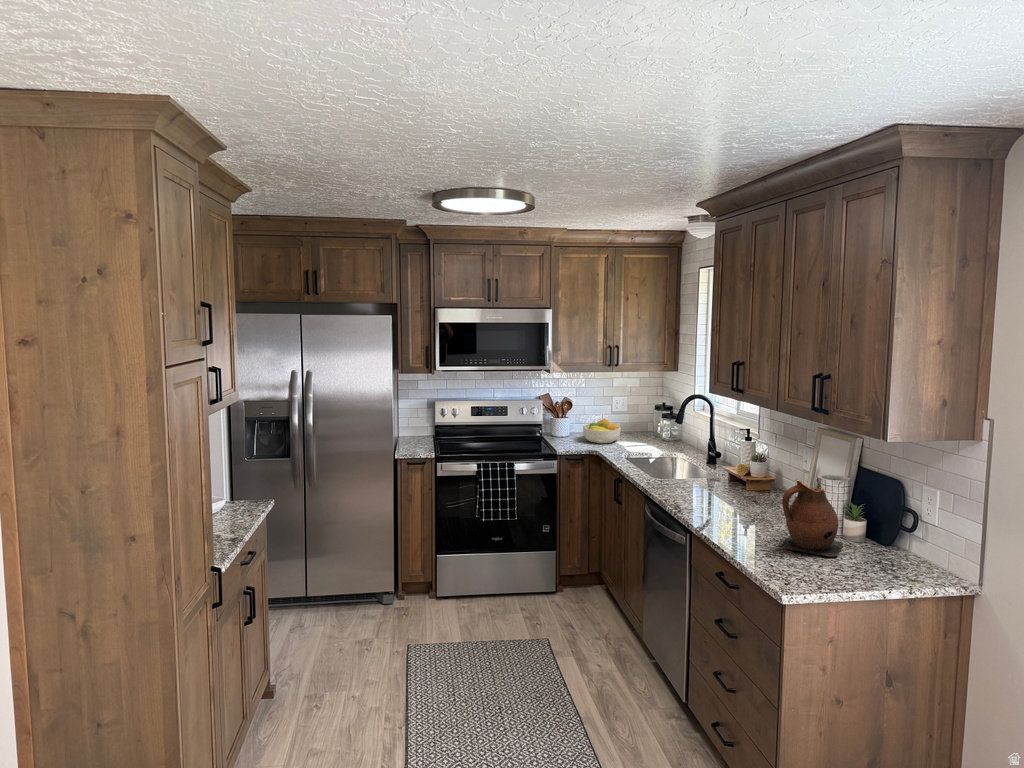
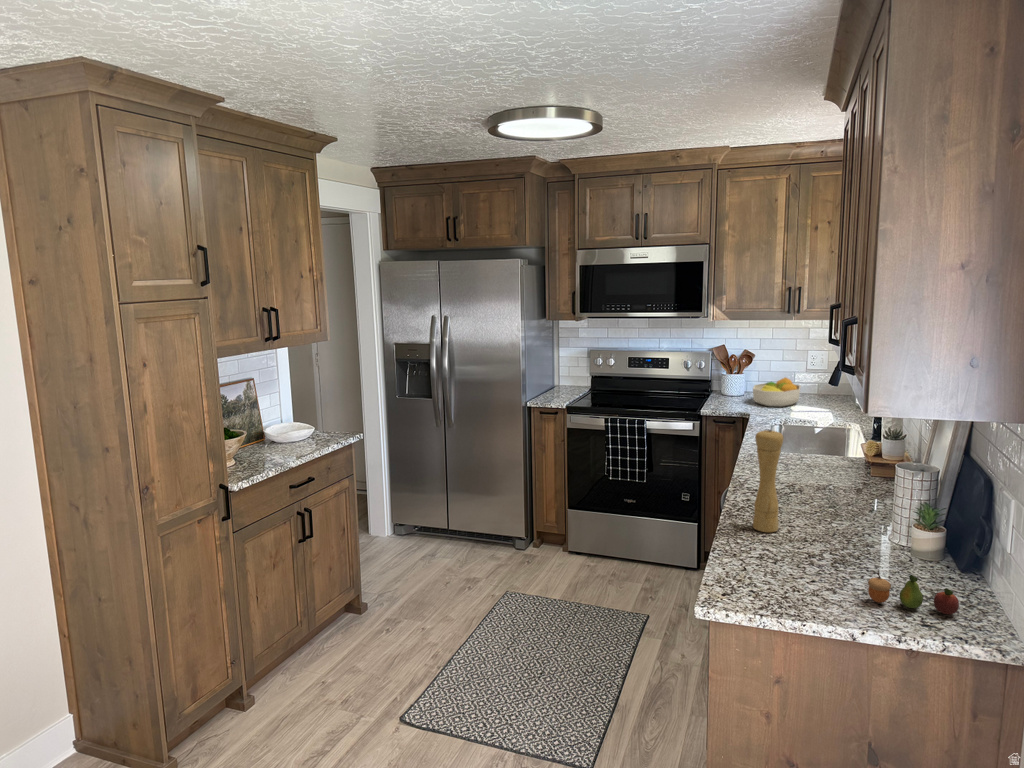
pepper mill: none [734,460,757,539] -> present [753,430,783,532]
ceramic pitcher: present [782,479,843,558] -> none [798,461,895,573]
fruit: none [865,549,919,572] -> present [868,573,959,614]

